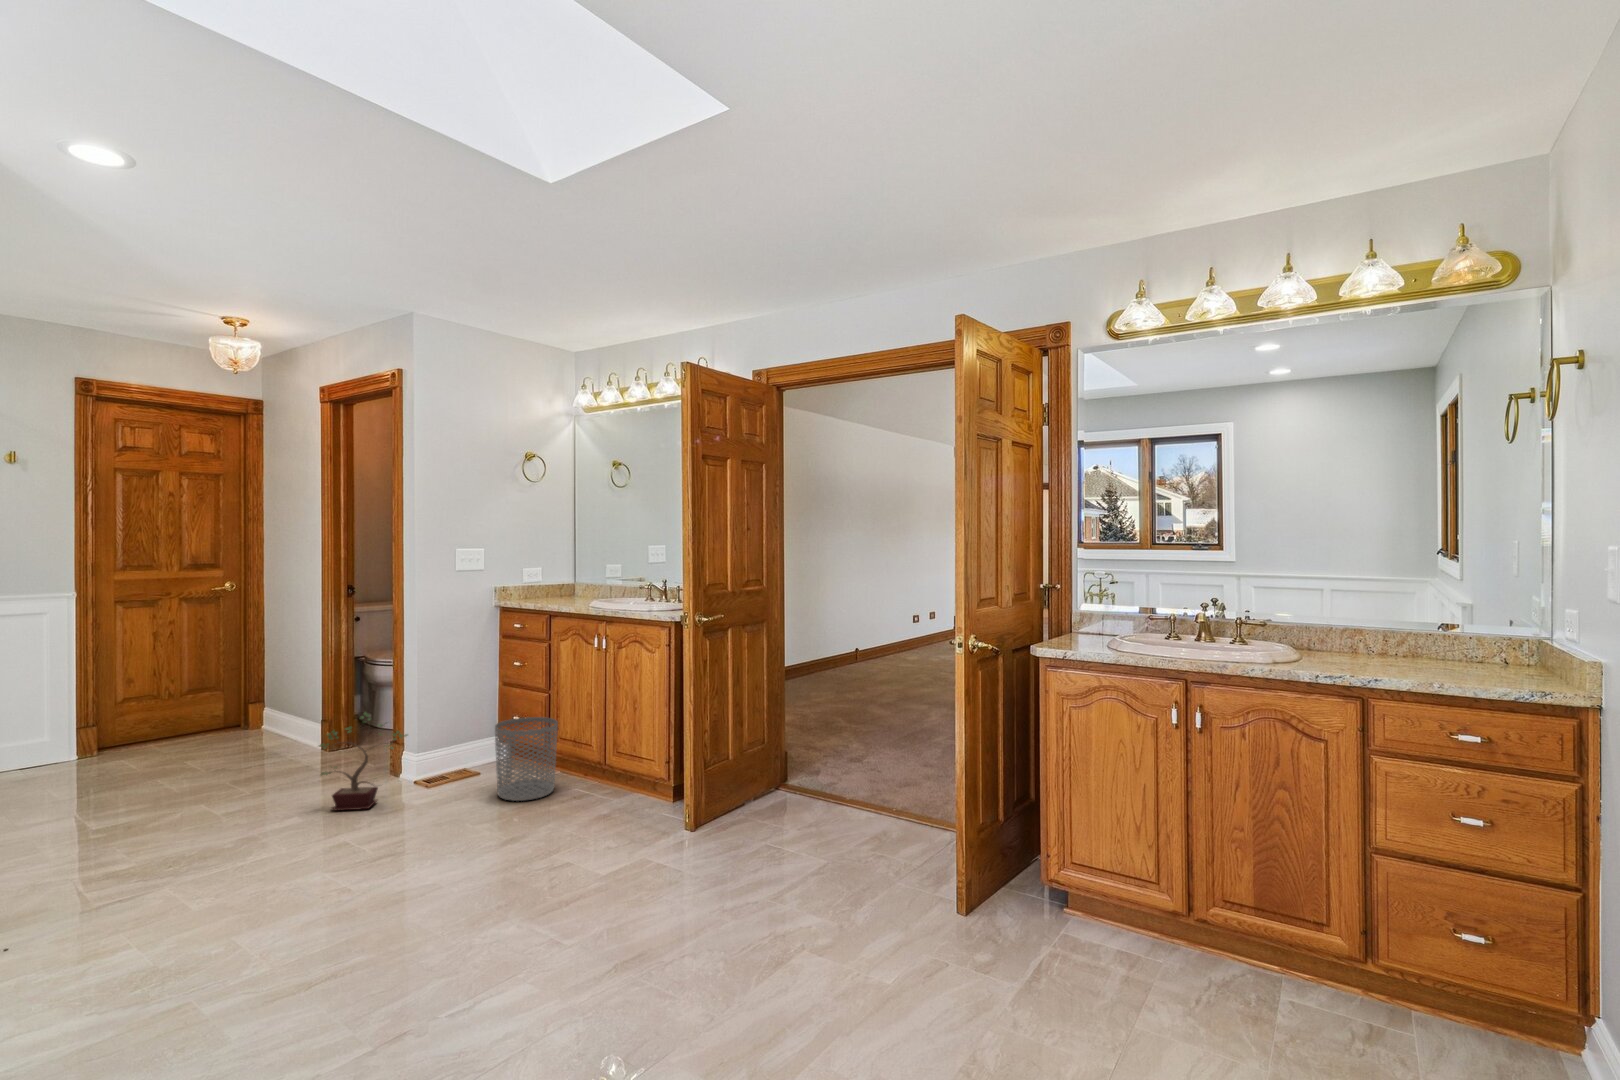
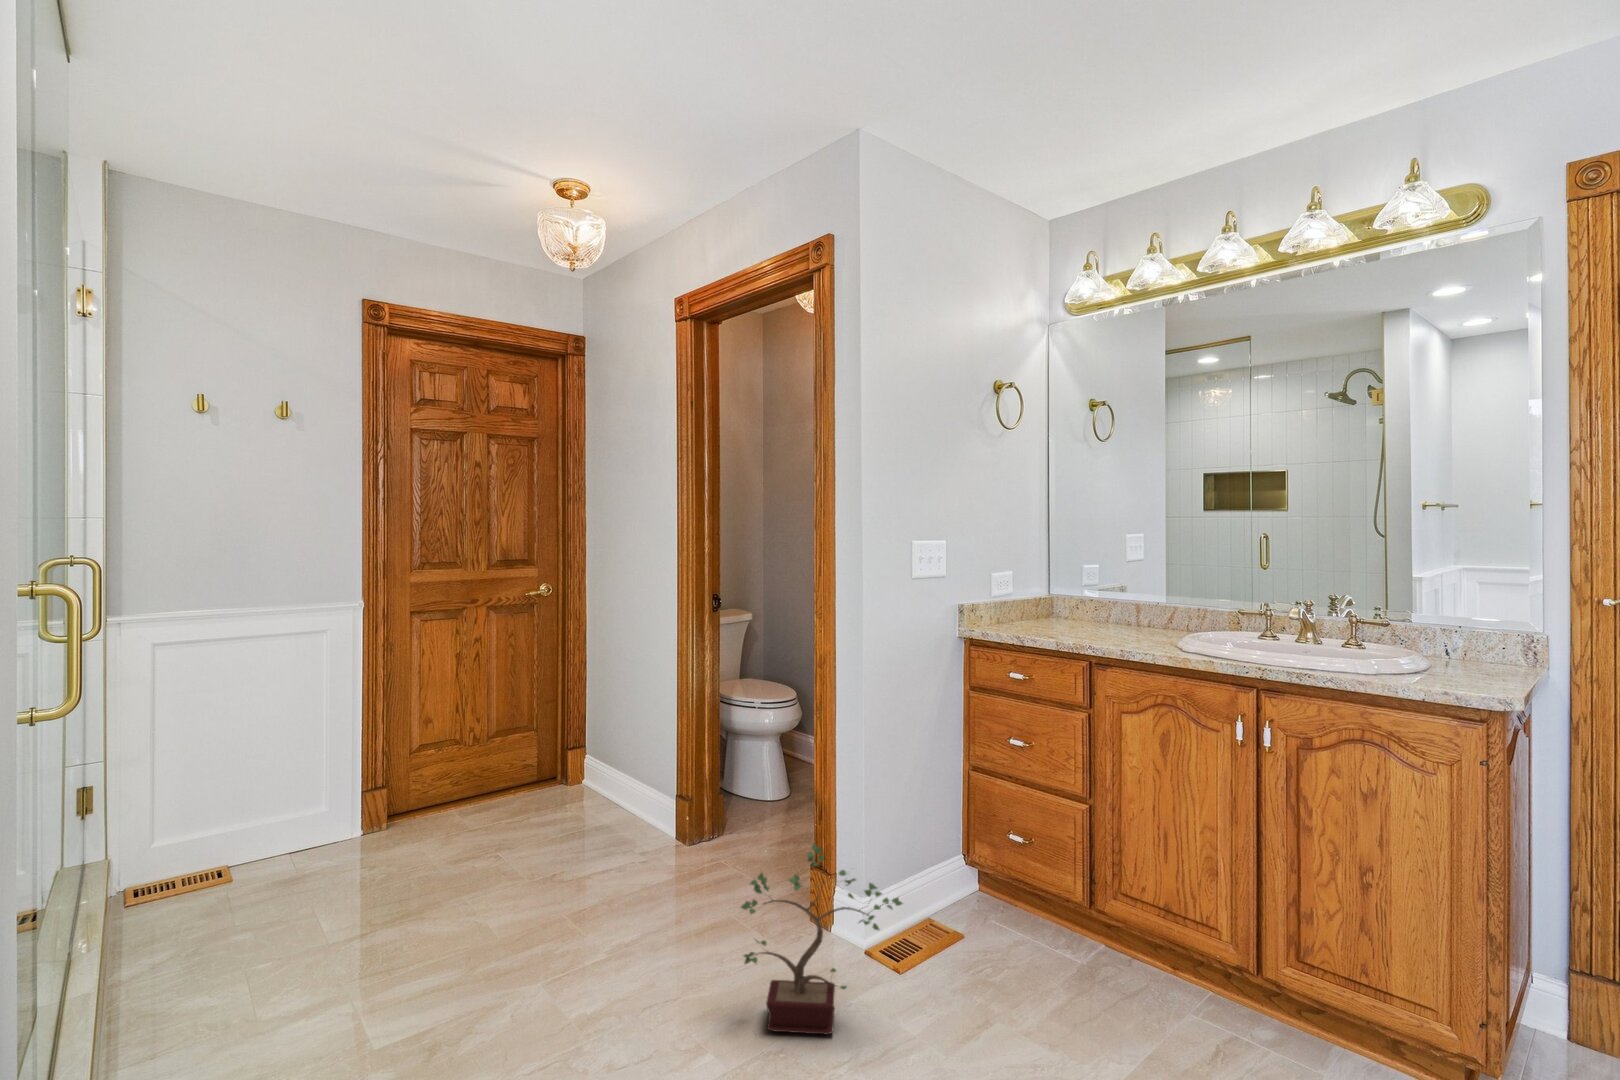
waste bin: present [495,717,558,801] -> none [1039,859,1163,1049]

